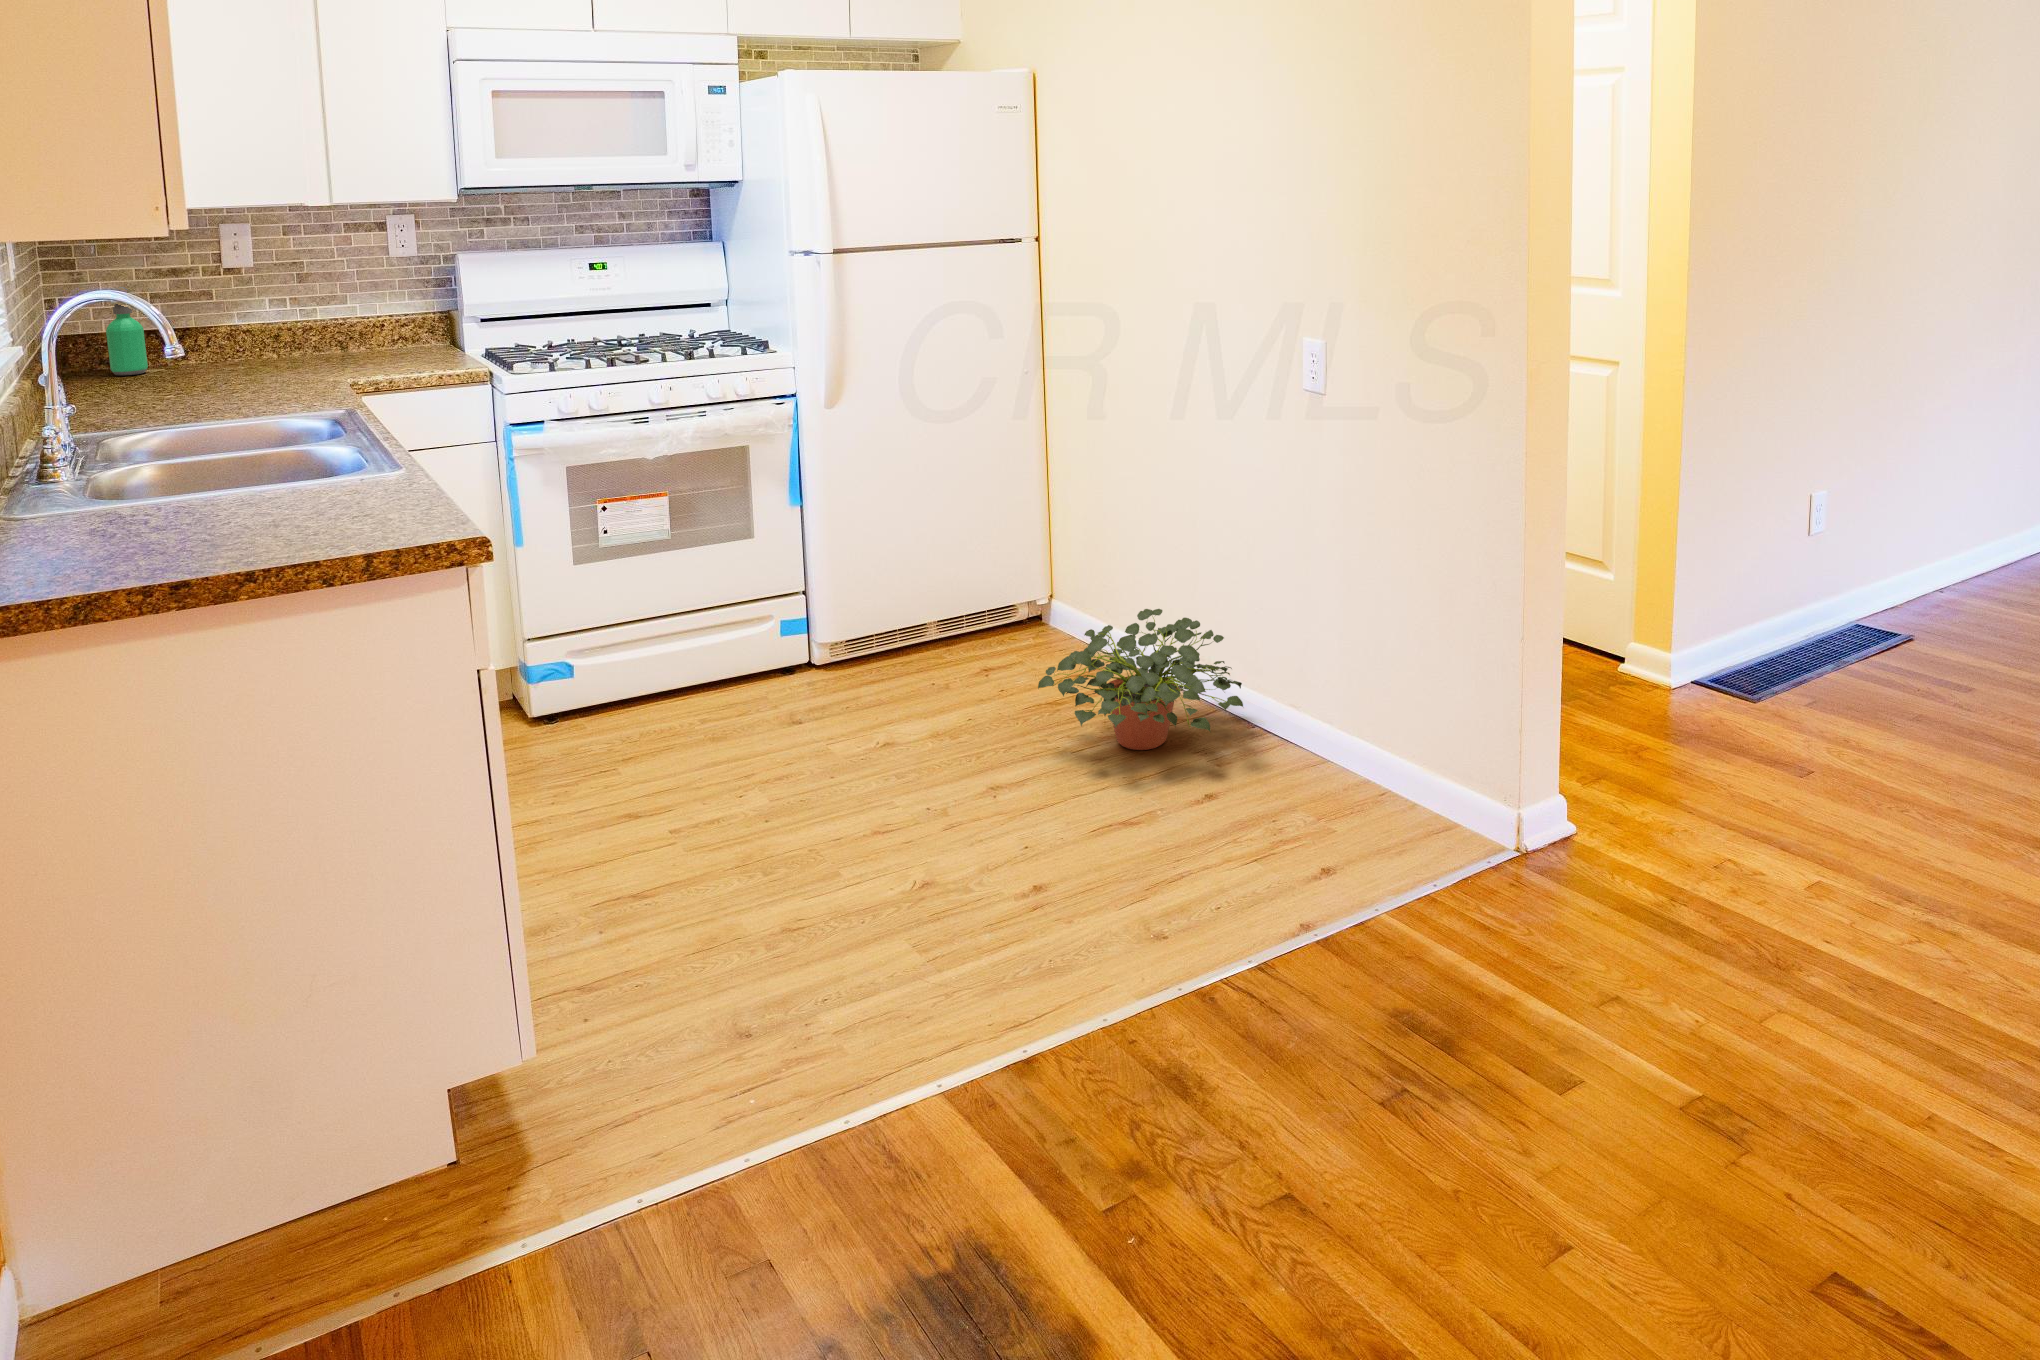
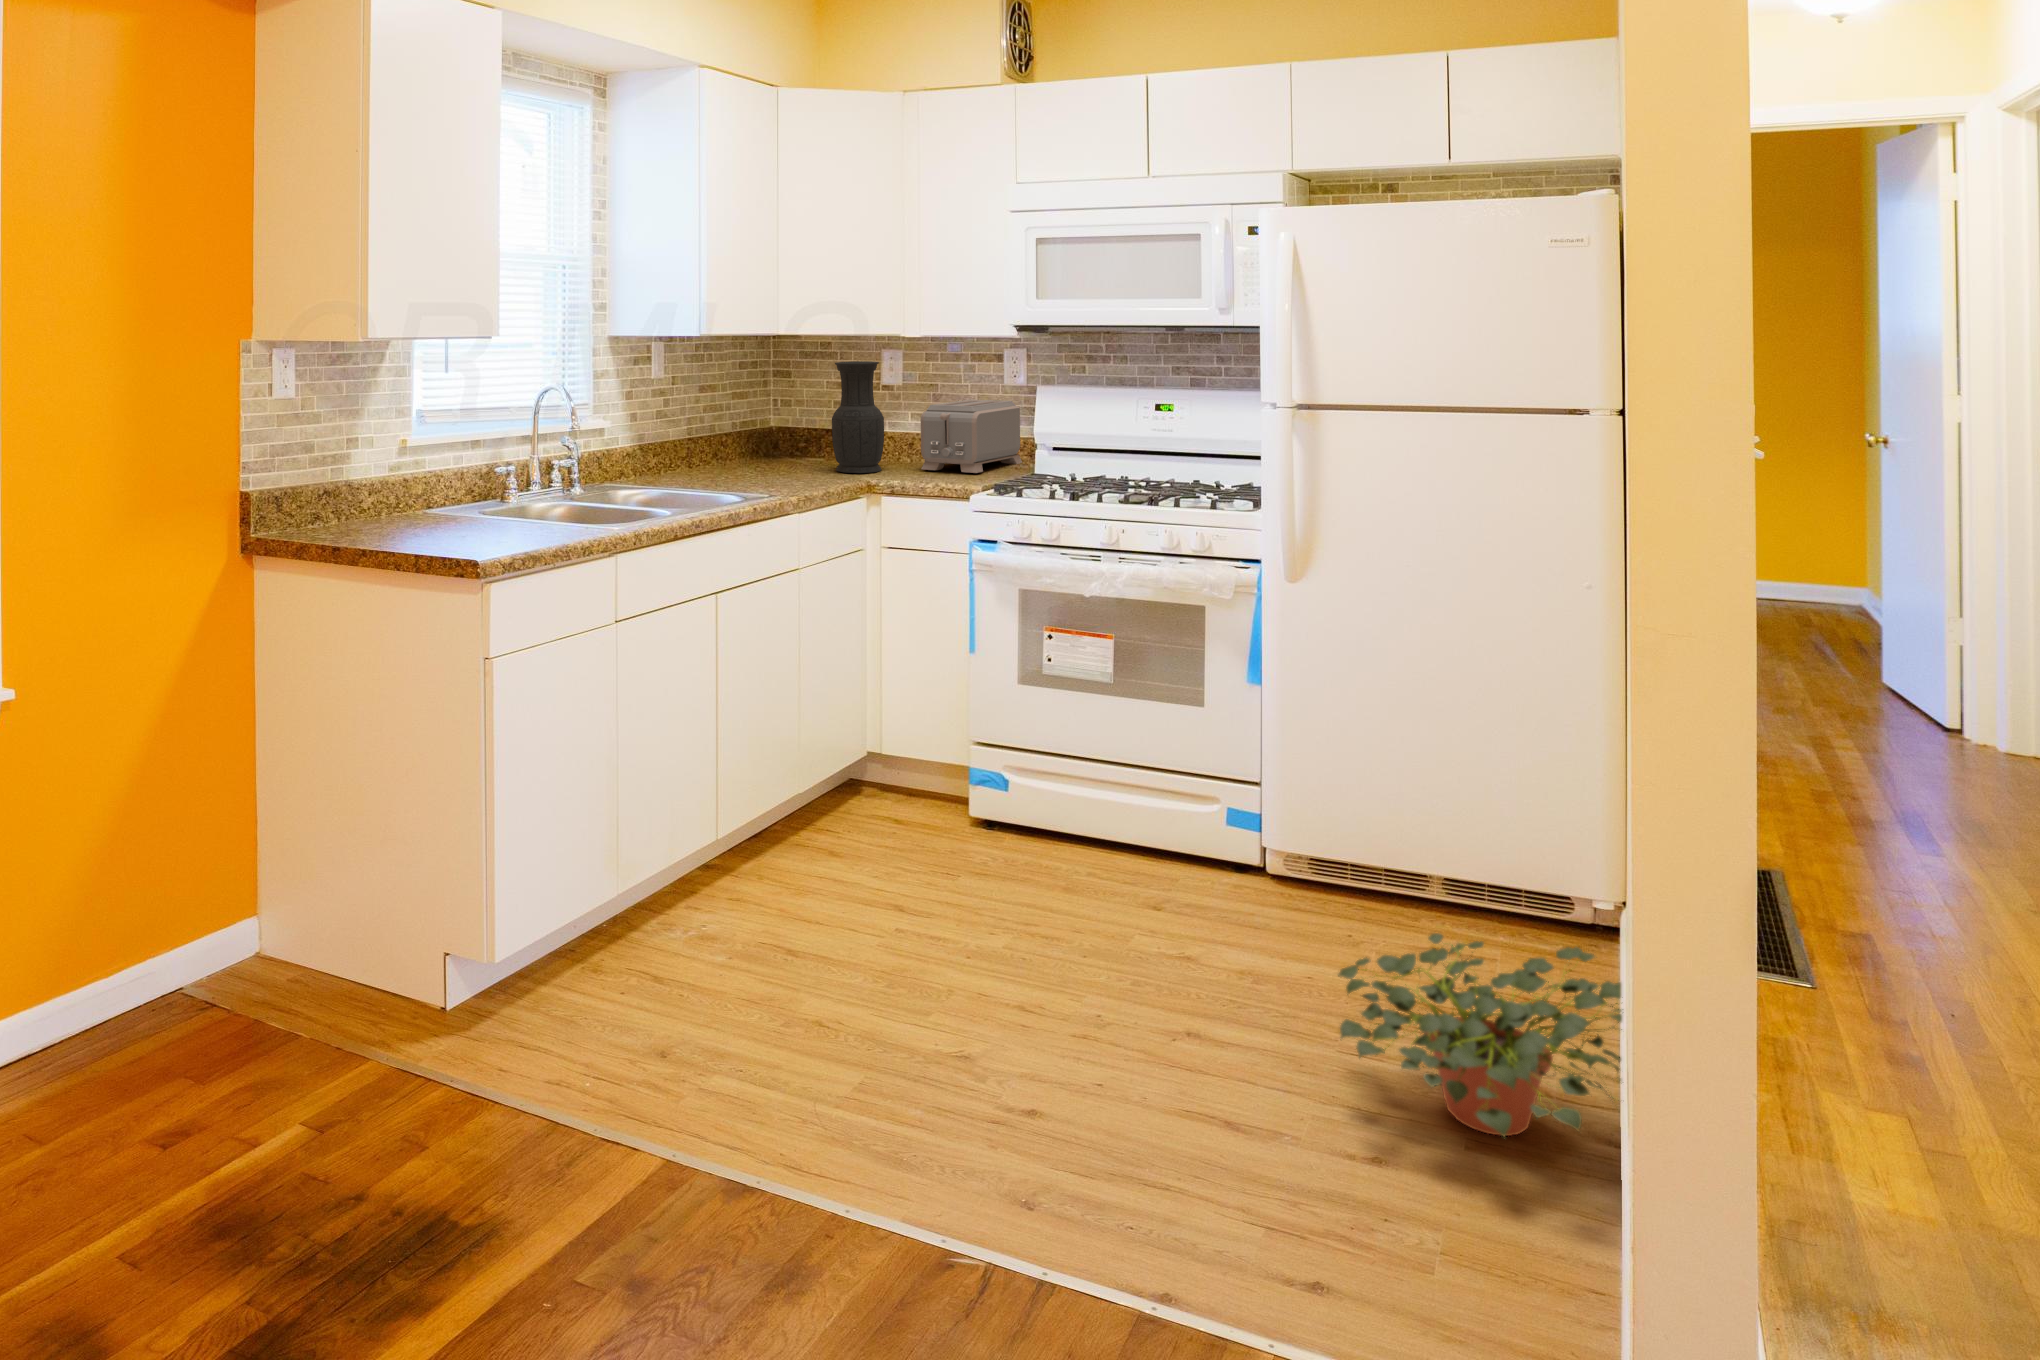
vase: none [207,234,283,377] -> present [832,361,884,473]
toaster: none [332,274,429,361] -> present [921,400,1022,473]
soap dispenser: present [106,287,148,375] -> none [793,397,816,462]

